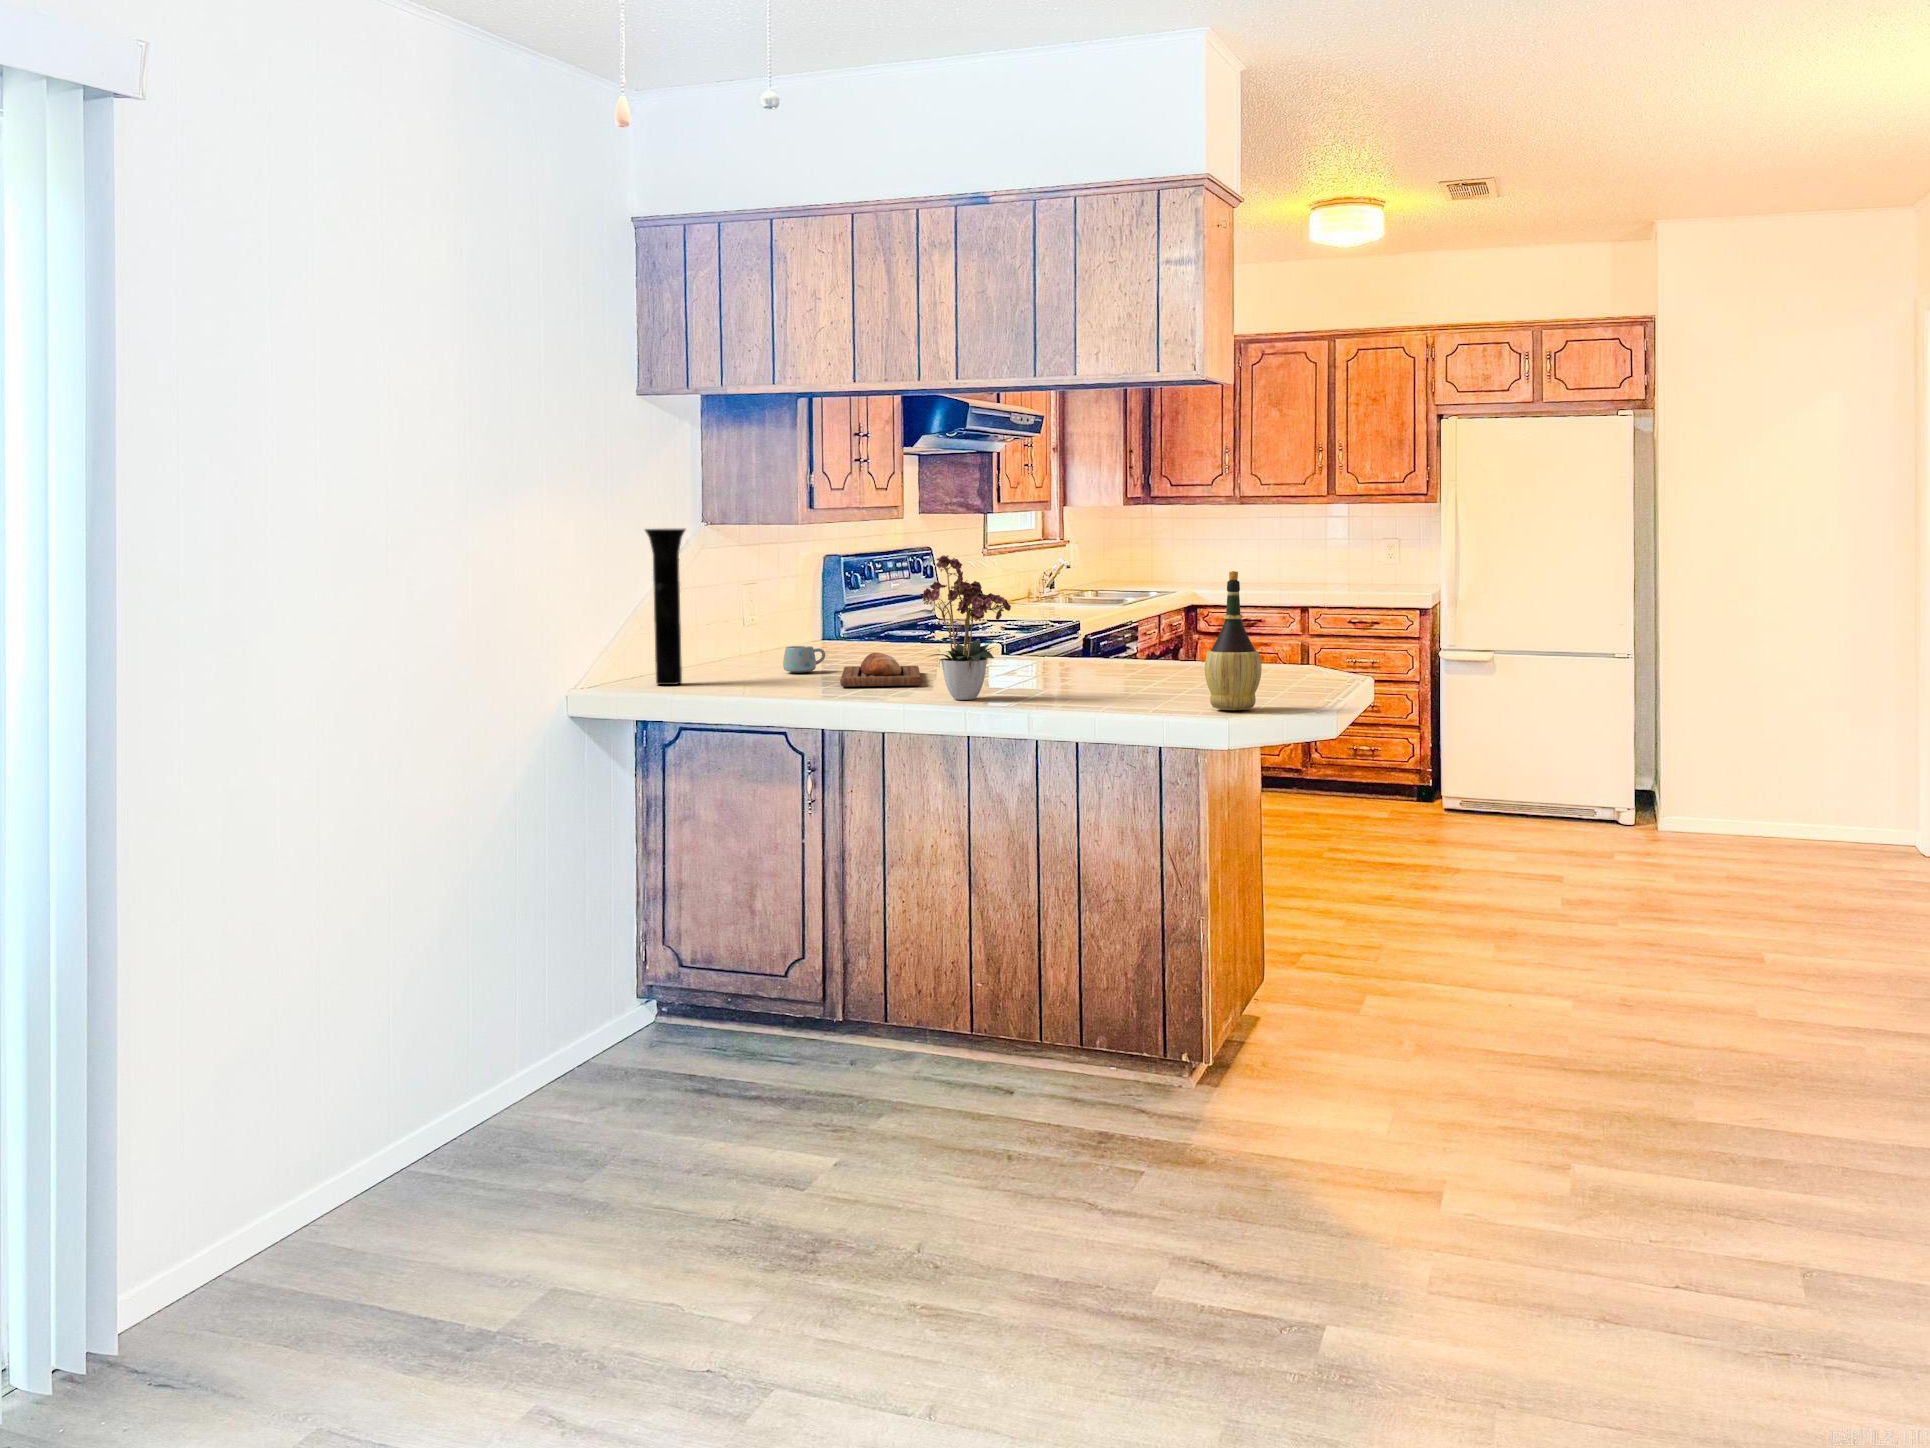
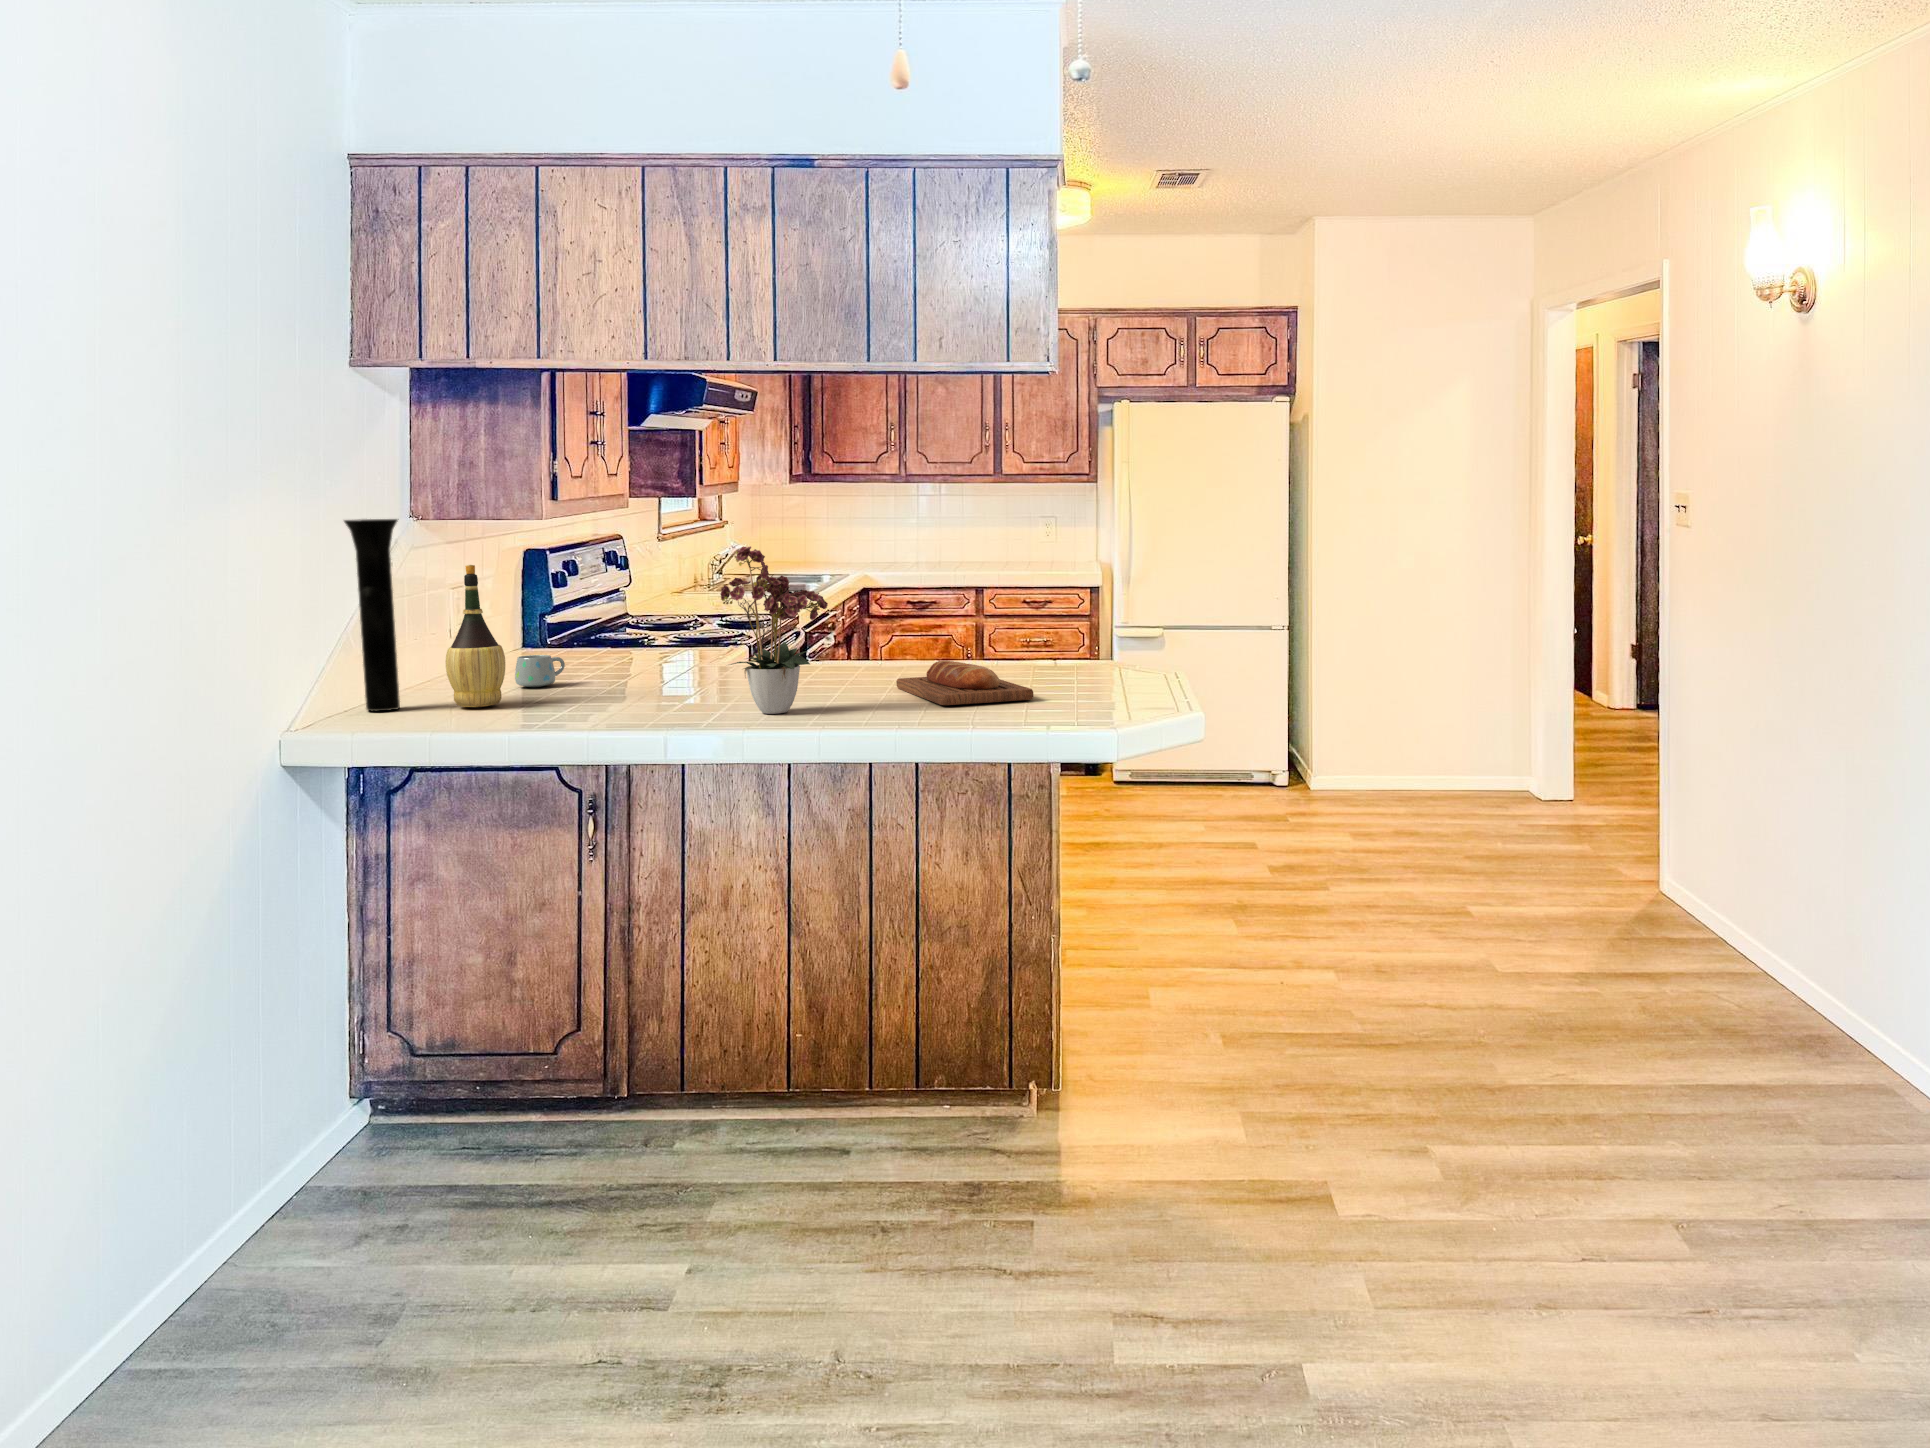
wine bottle: present [1205,571,1262,710] -> present [446,565,505,707]
bread loaf: present [840,653,921,686] -> present [896,660,1034,705]

